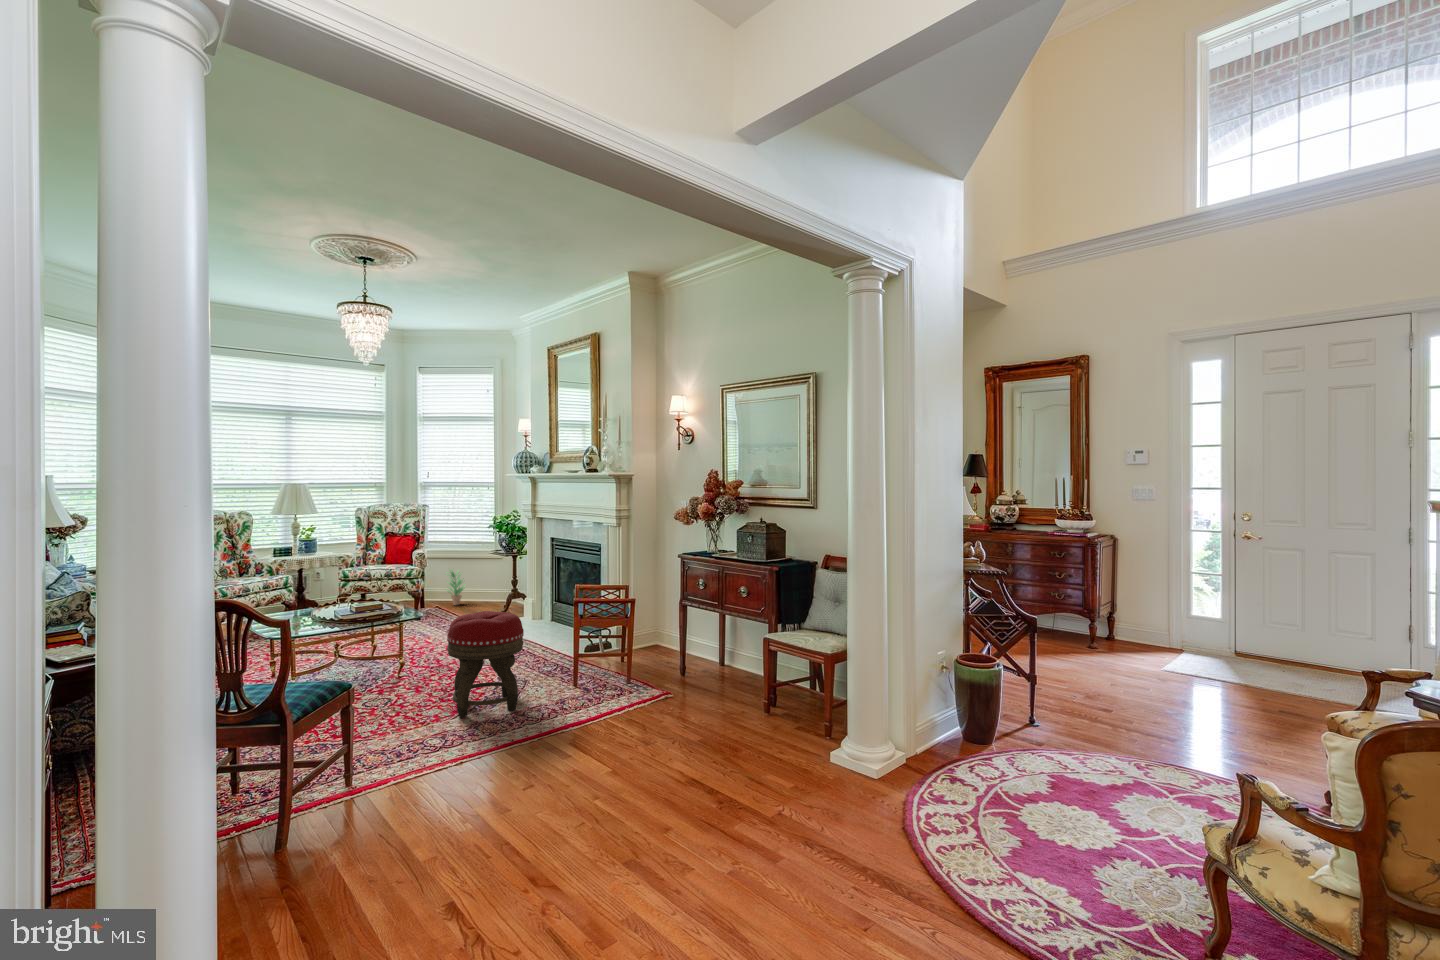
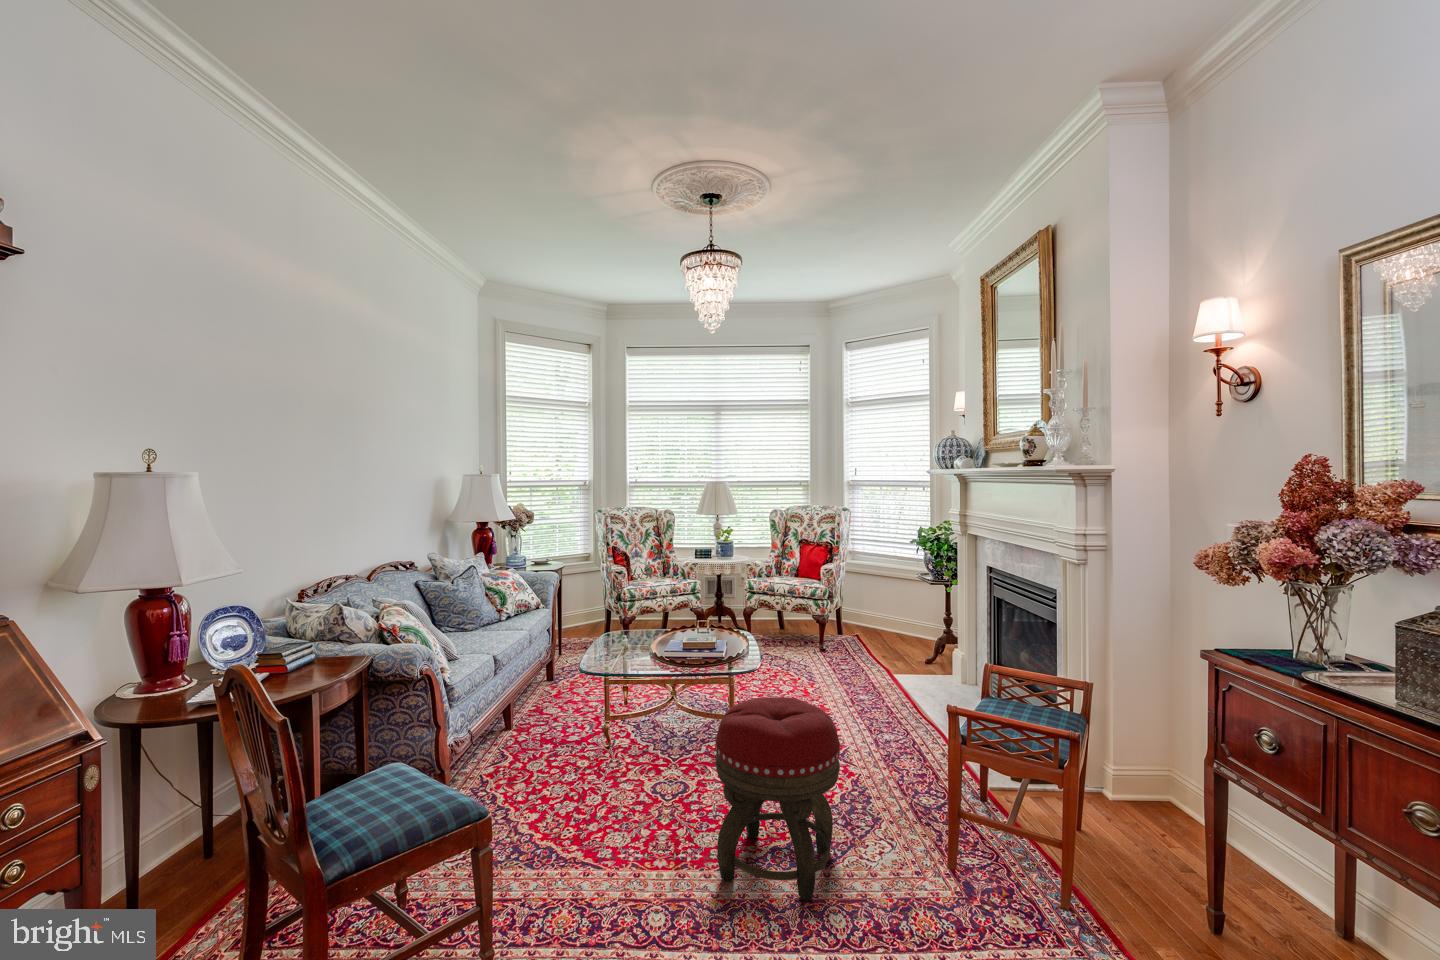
potted plant: present [448,571,465,605] -> none [869,587,896,635]

